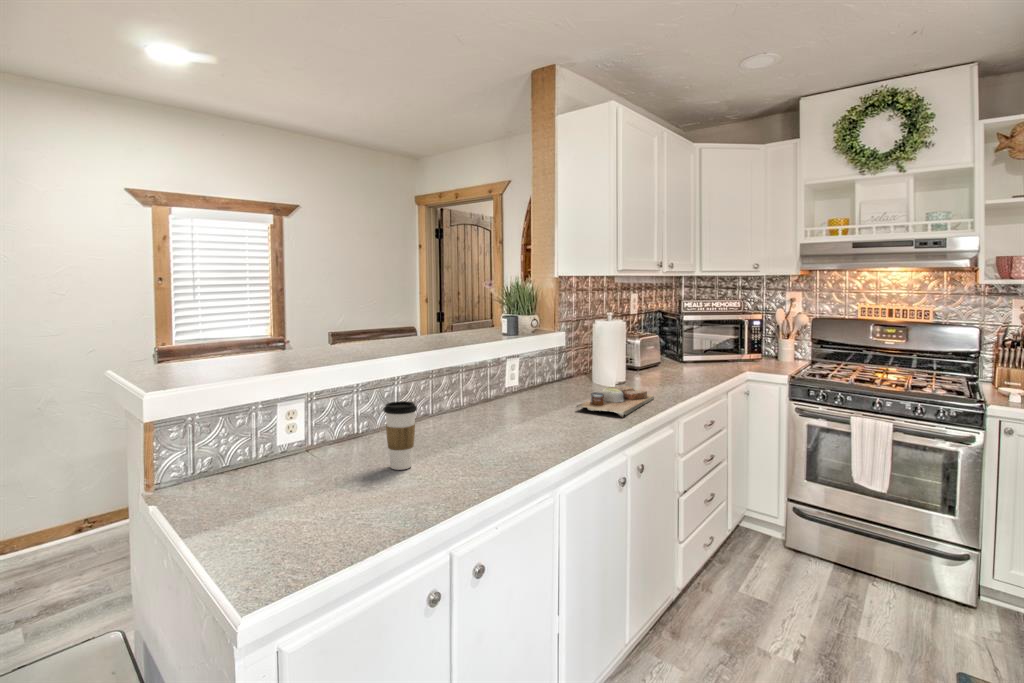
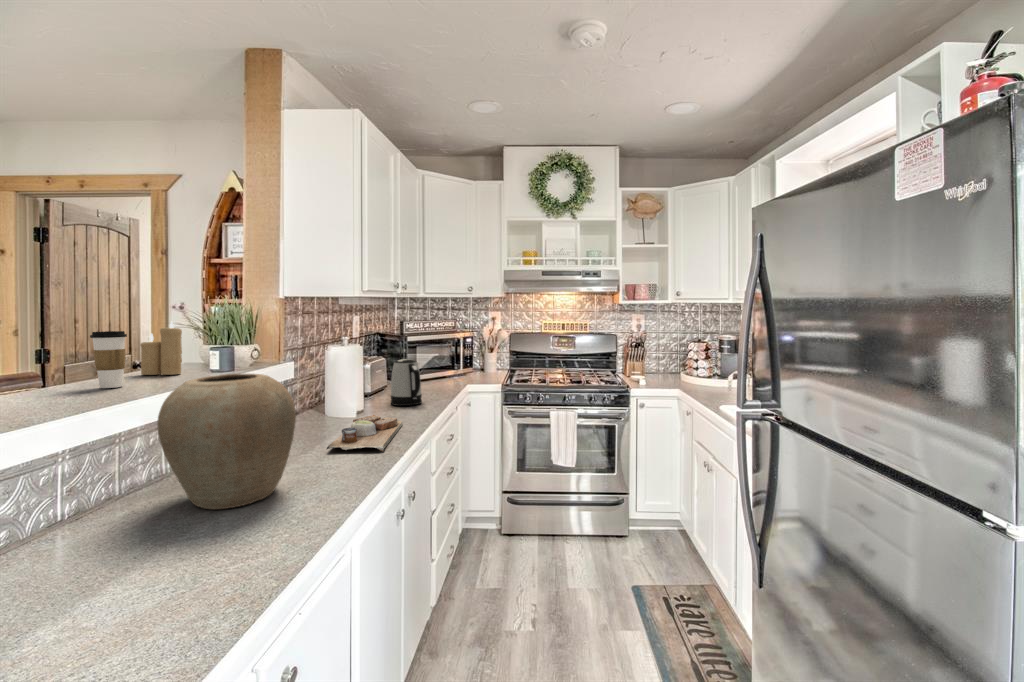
candle: none [457,294,484,335] -> present [140,322,182,375]
vase: none [451,335,543,435] -> present [157,374,296,509]
kettle: none [654,337,685,383] -> present [391,359,422,406]
coffee cup: present [384,401,417,470] -> present [90,331,127,388]

